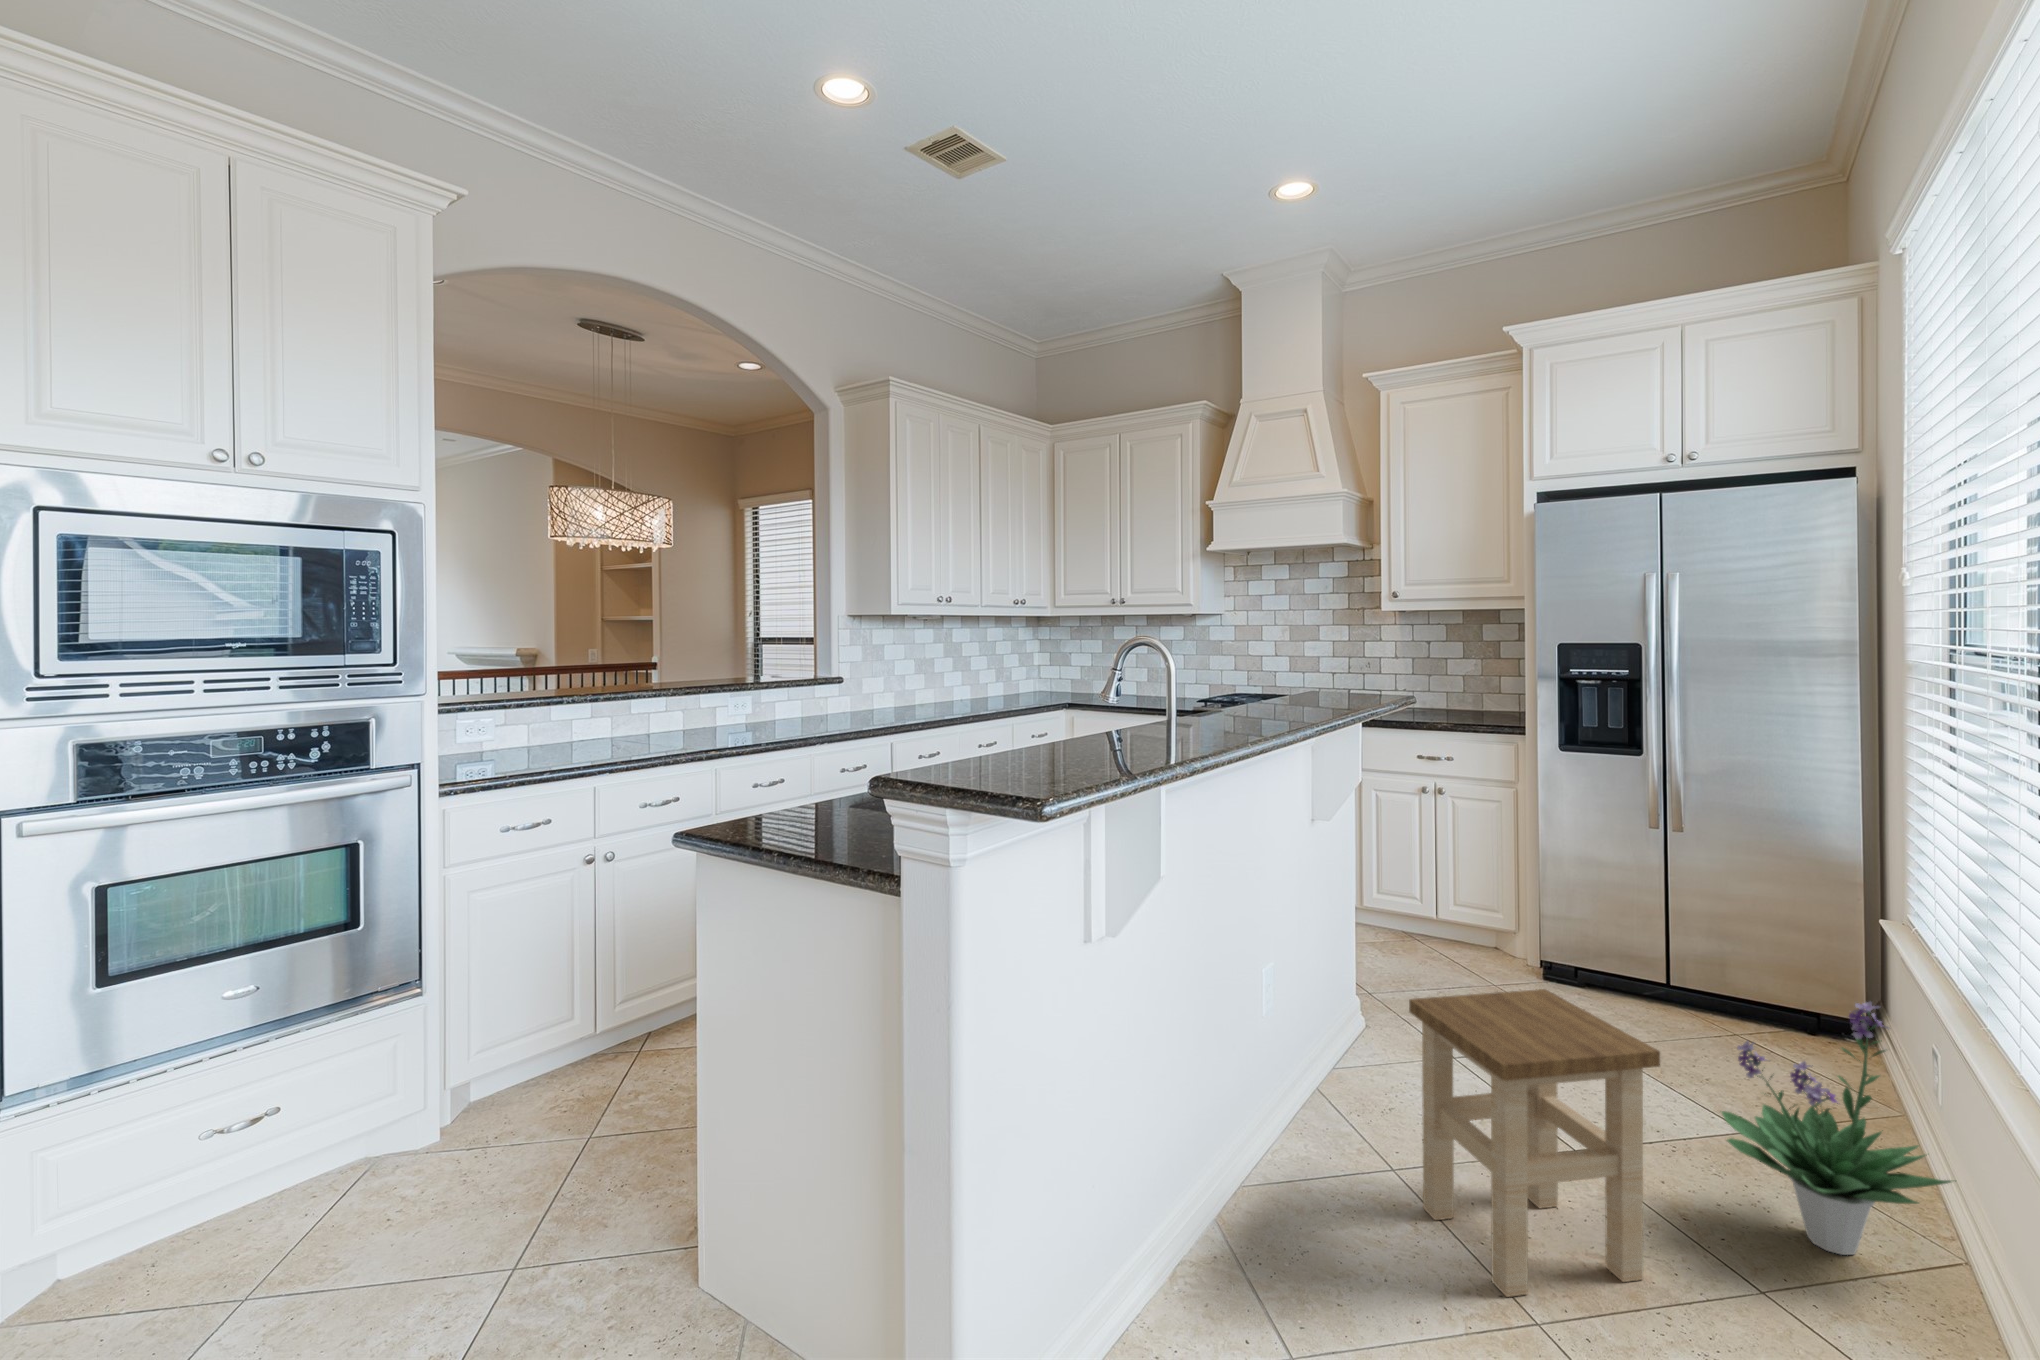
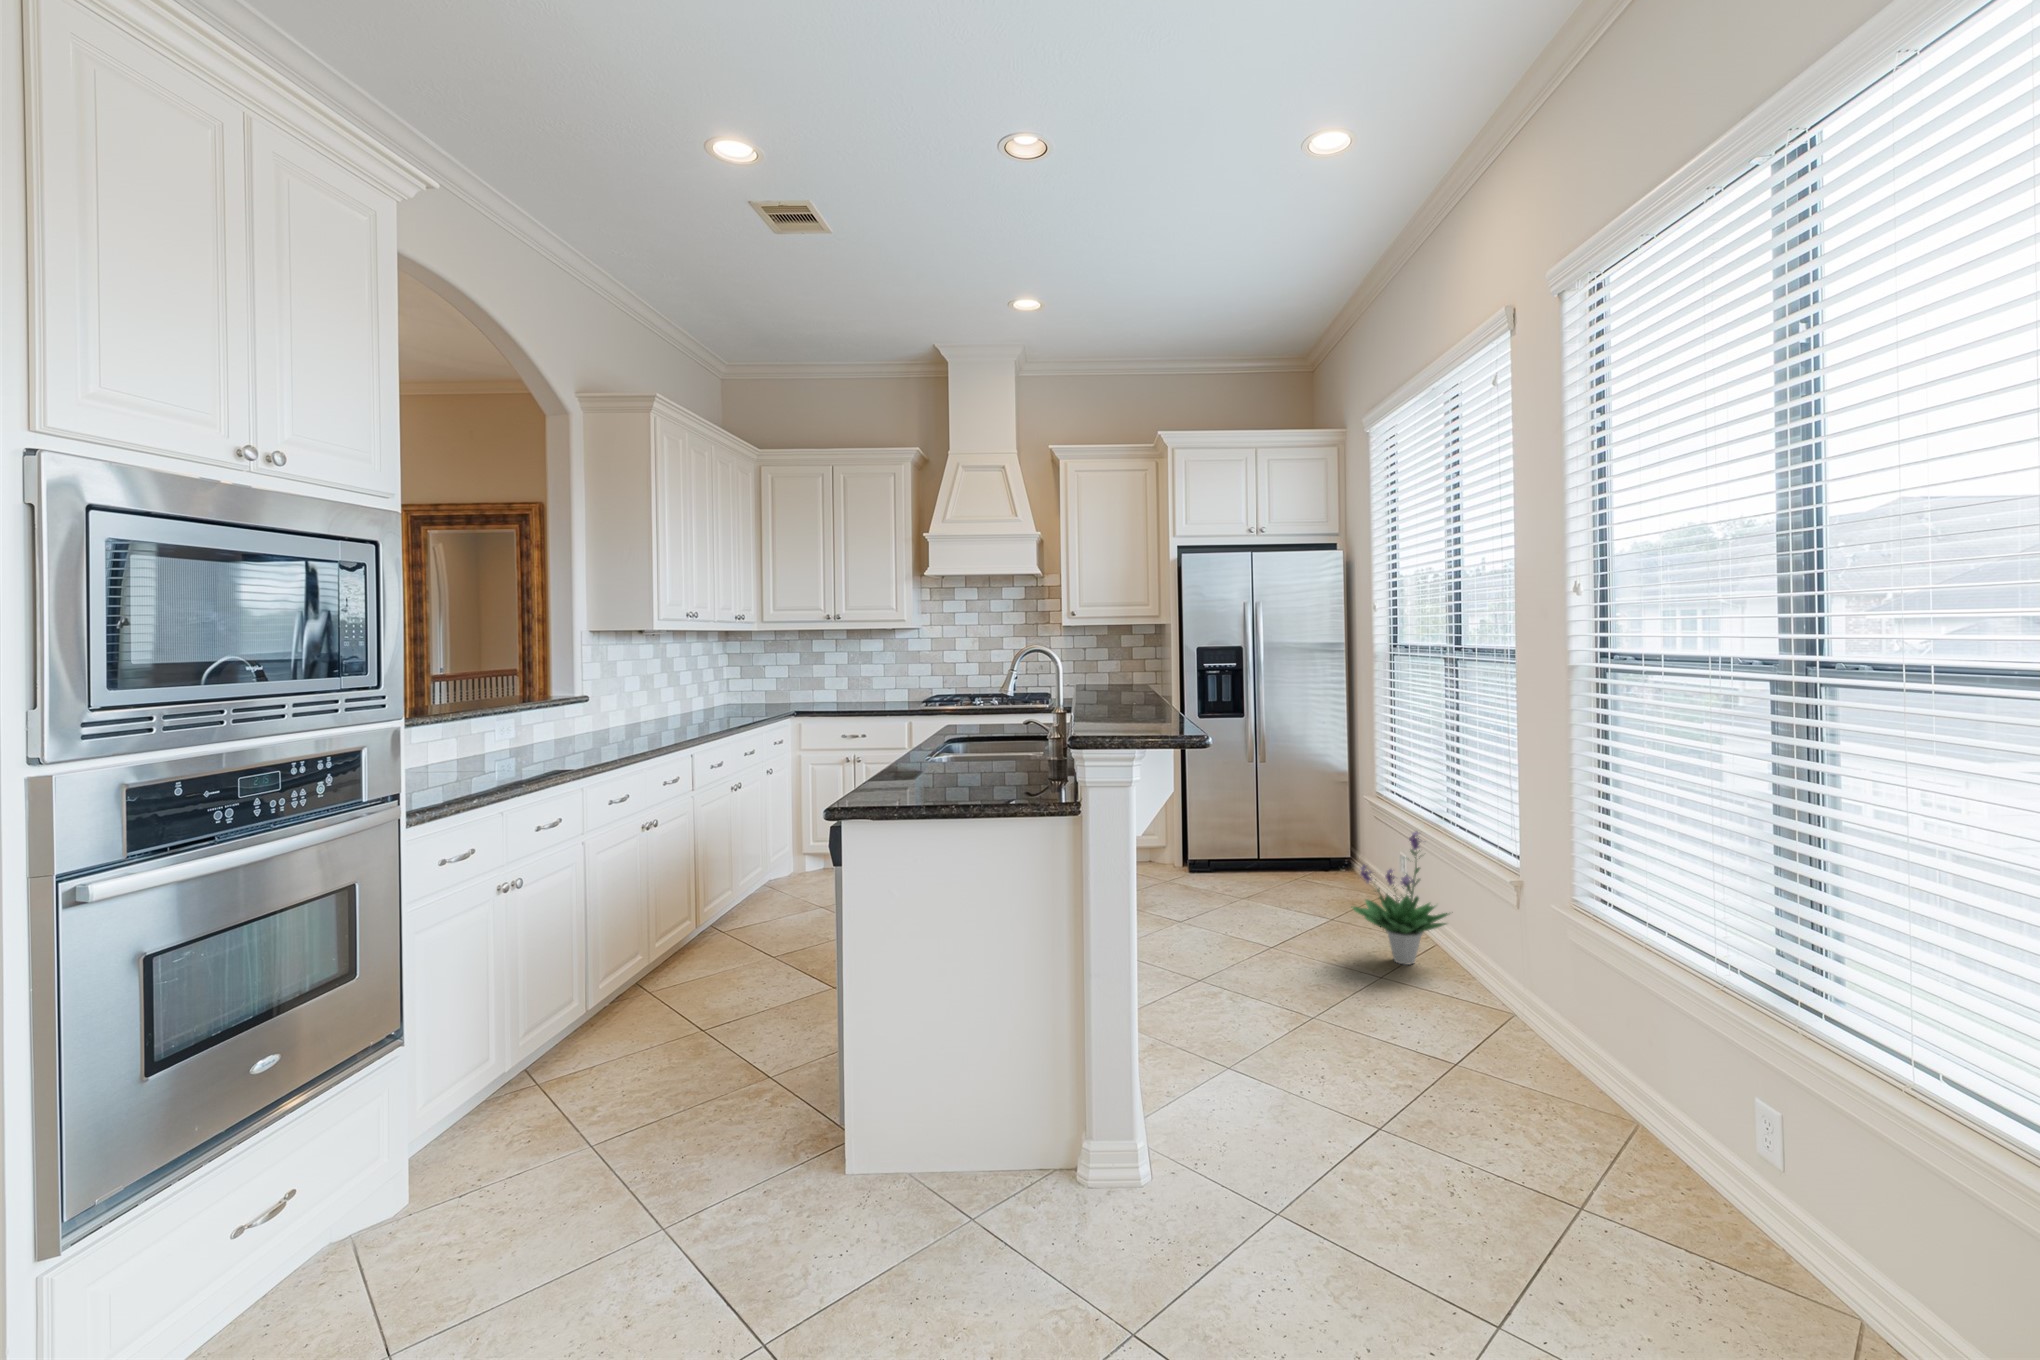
stool: present [1409,989,1660,1297] -> none [1223,854,1356,1023]

